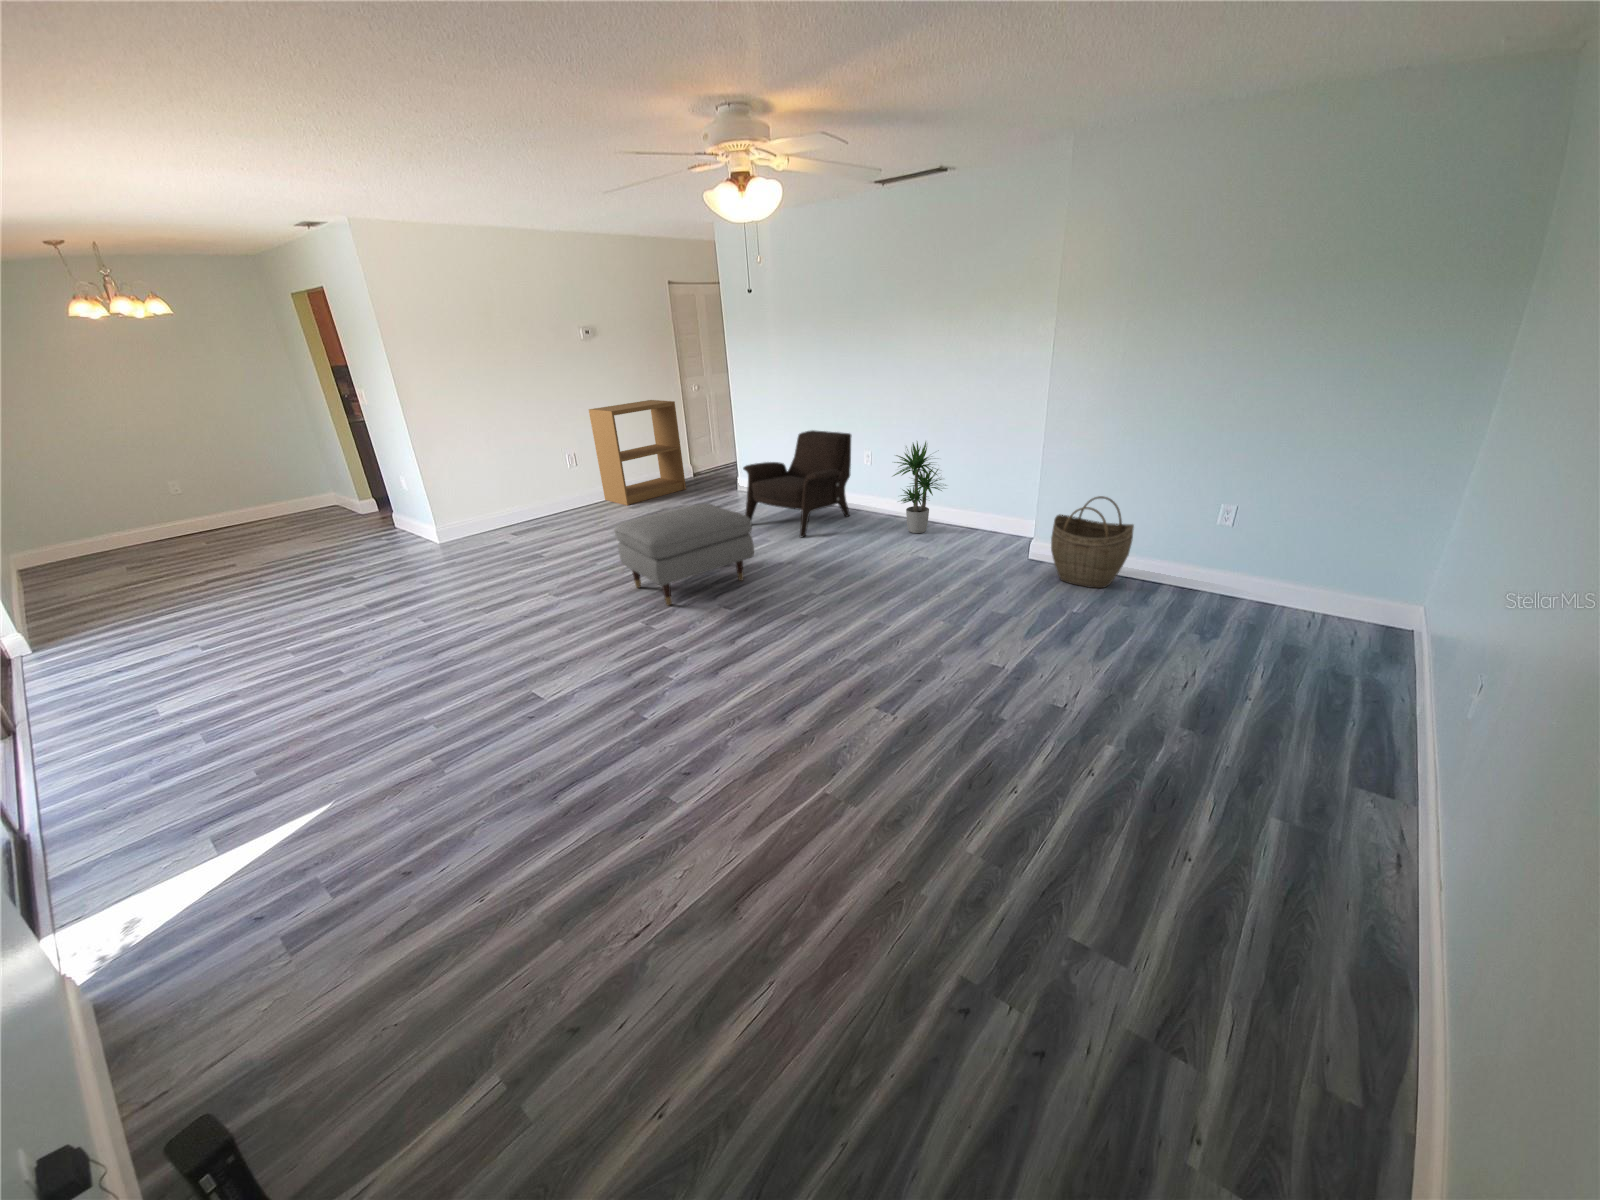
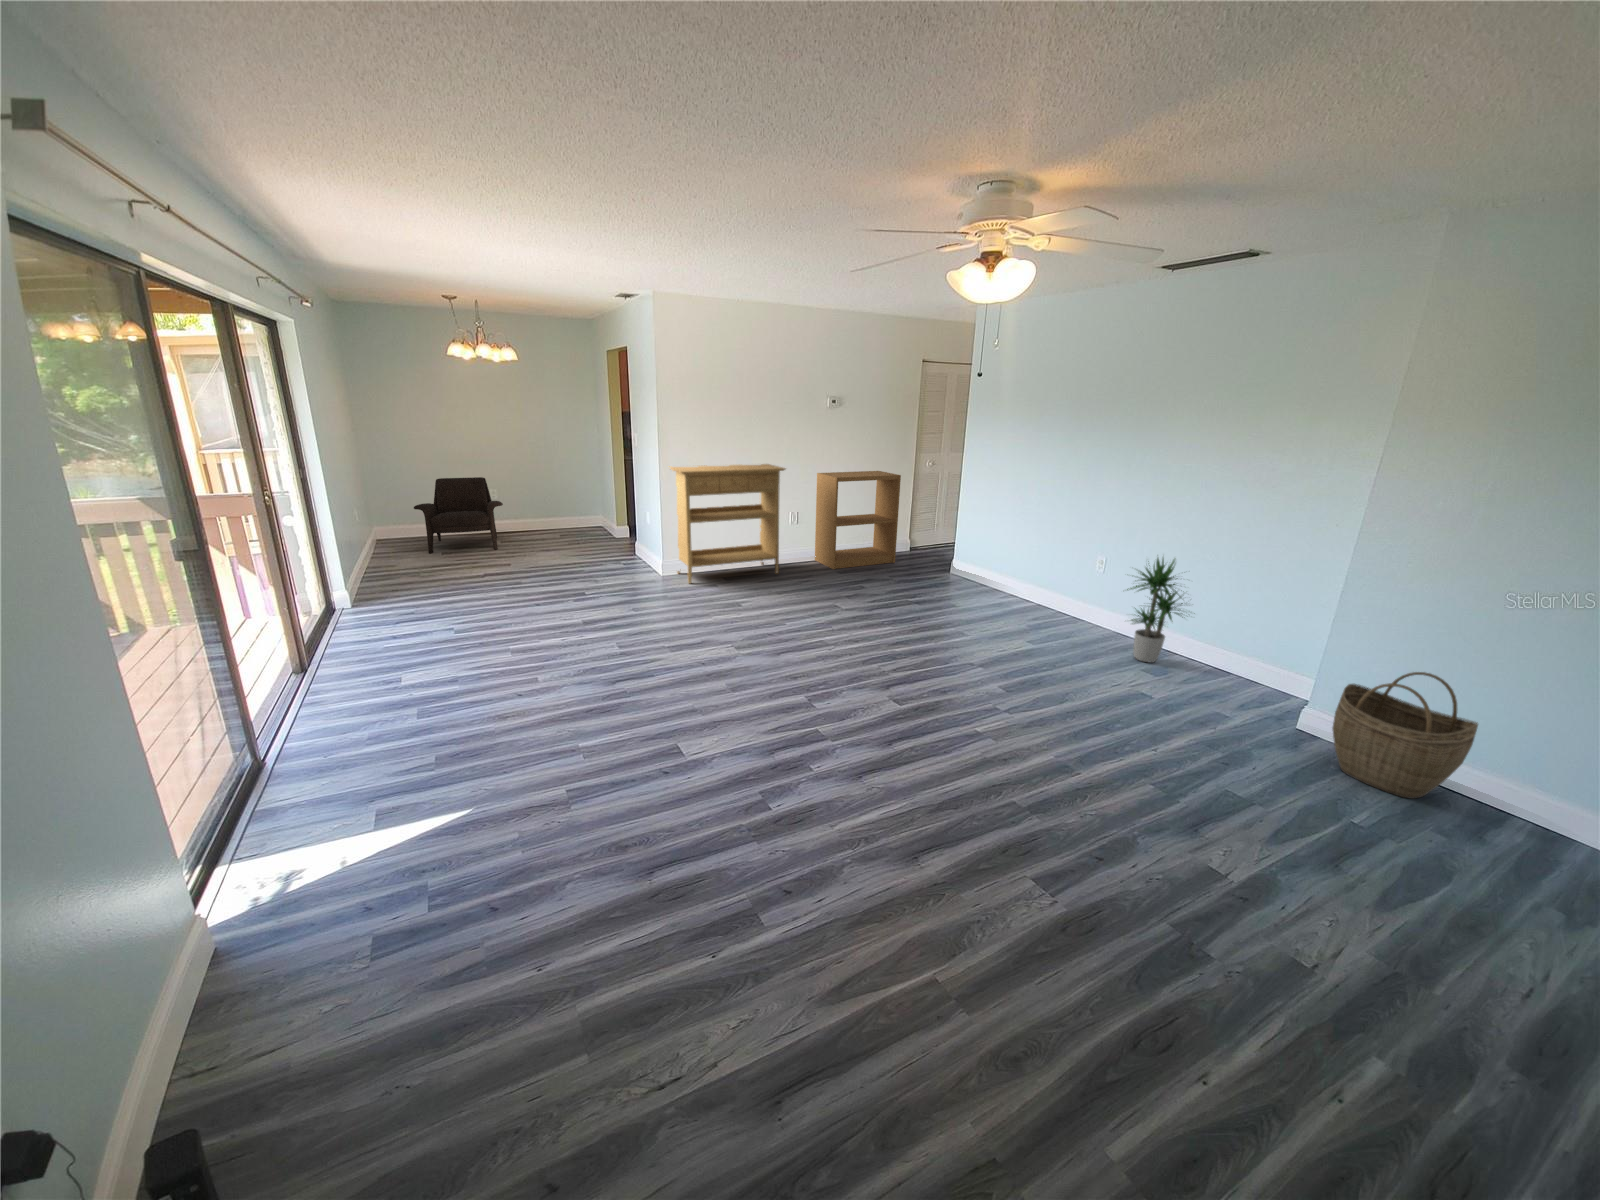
console table: none [419,406,572,546] -> present [669,464,785,583]
armchair: present [743,430,851,537] -> present [414,477,503,553]
ottoman: present [614,504,754,606] -> none [802,585,943,685]

